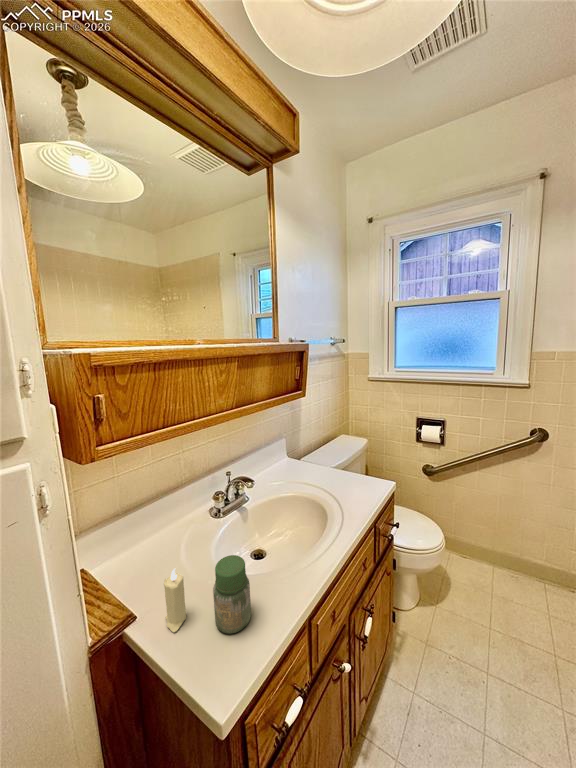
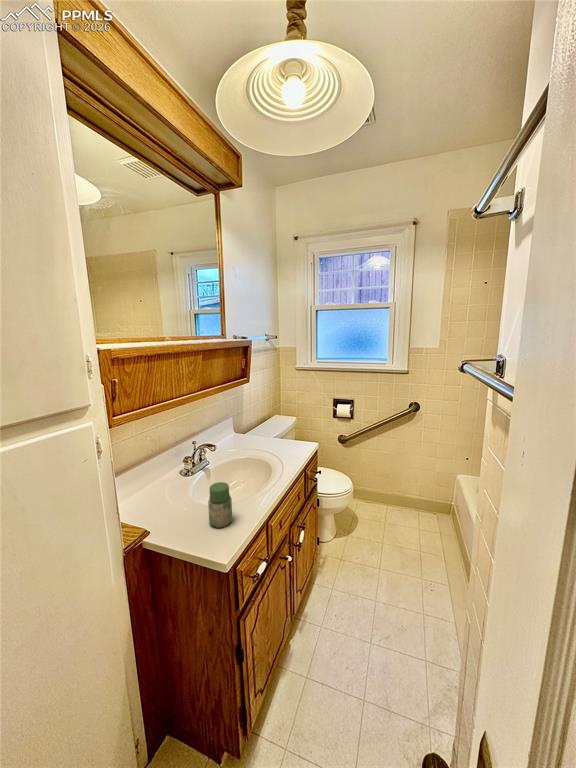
candle: present [164,568,186,632] -> none [174,492,189,533]

